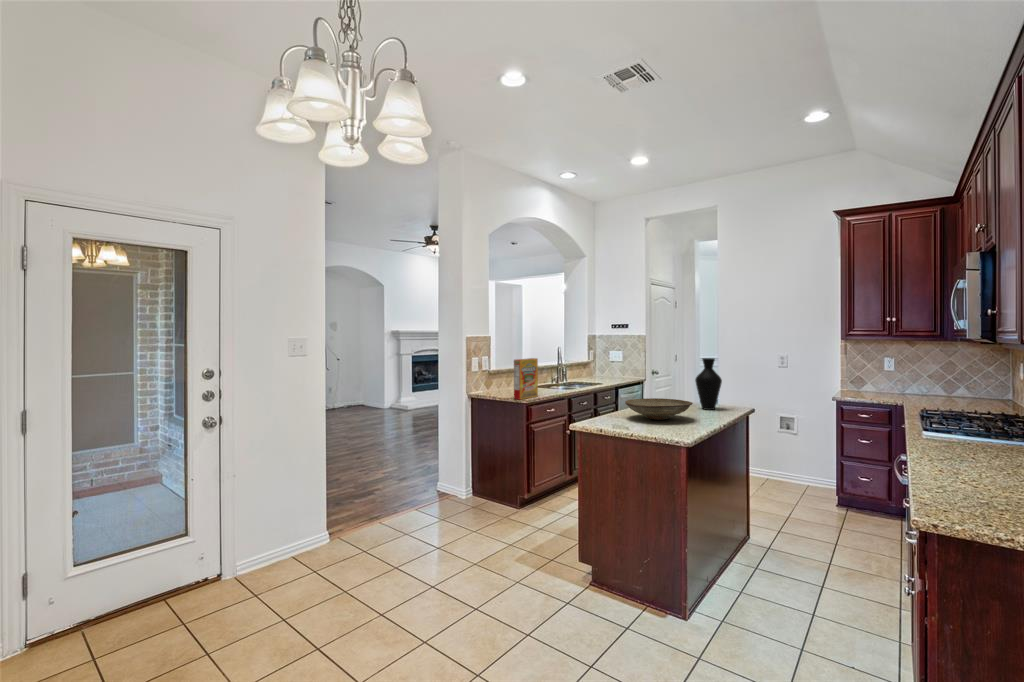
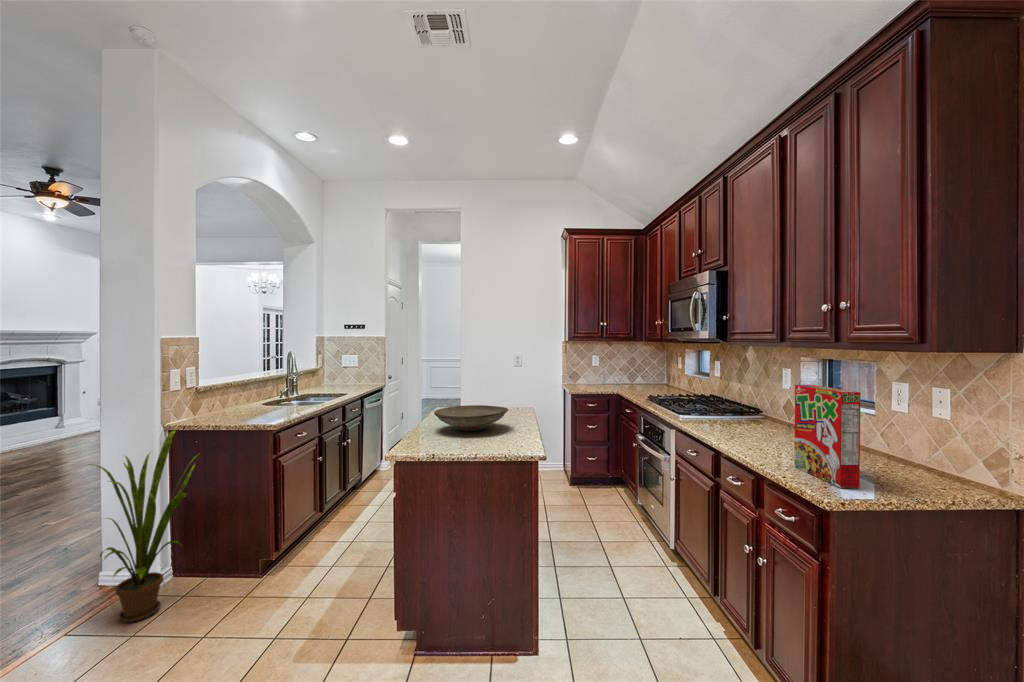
cereal box: present [514,358,538,400] -> present [794,385,861,488]
vase: present [695,358,722,410] -> none [484,359,509,413]
house plant: none [430,397,485,512] -> present [94,429,196,622]

